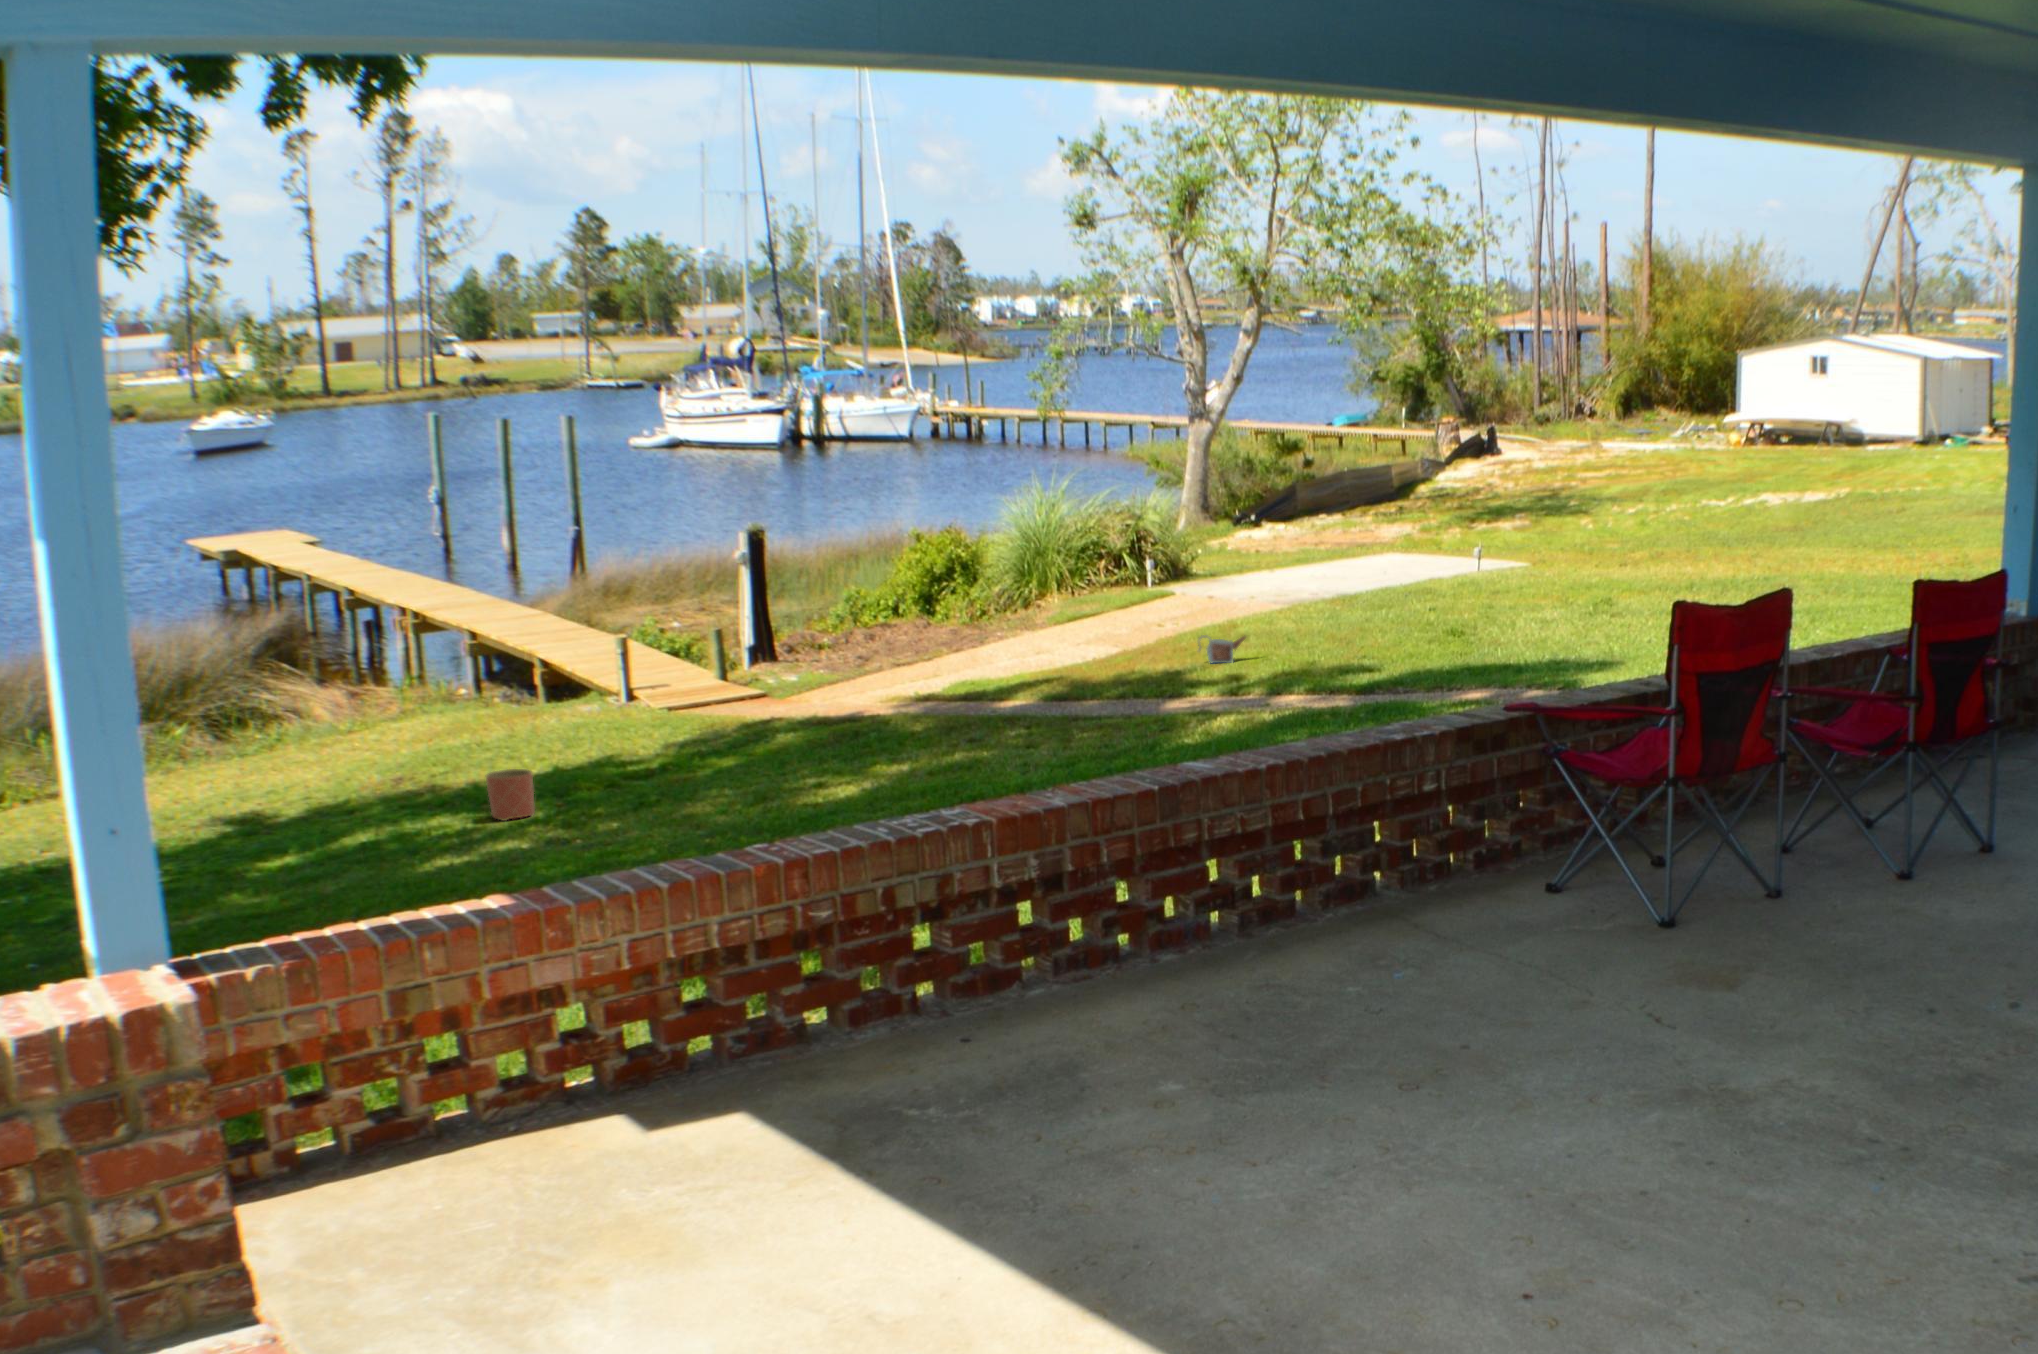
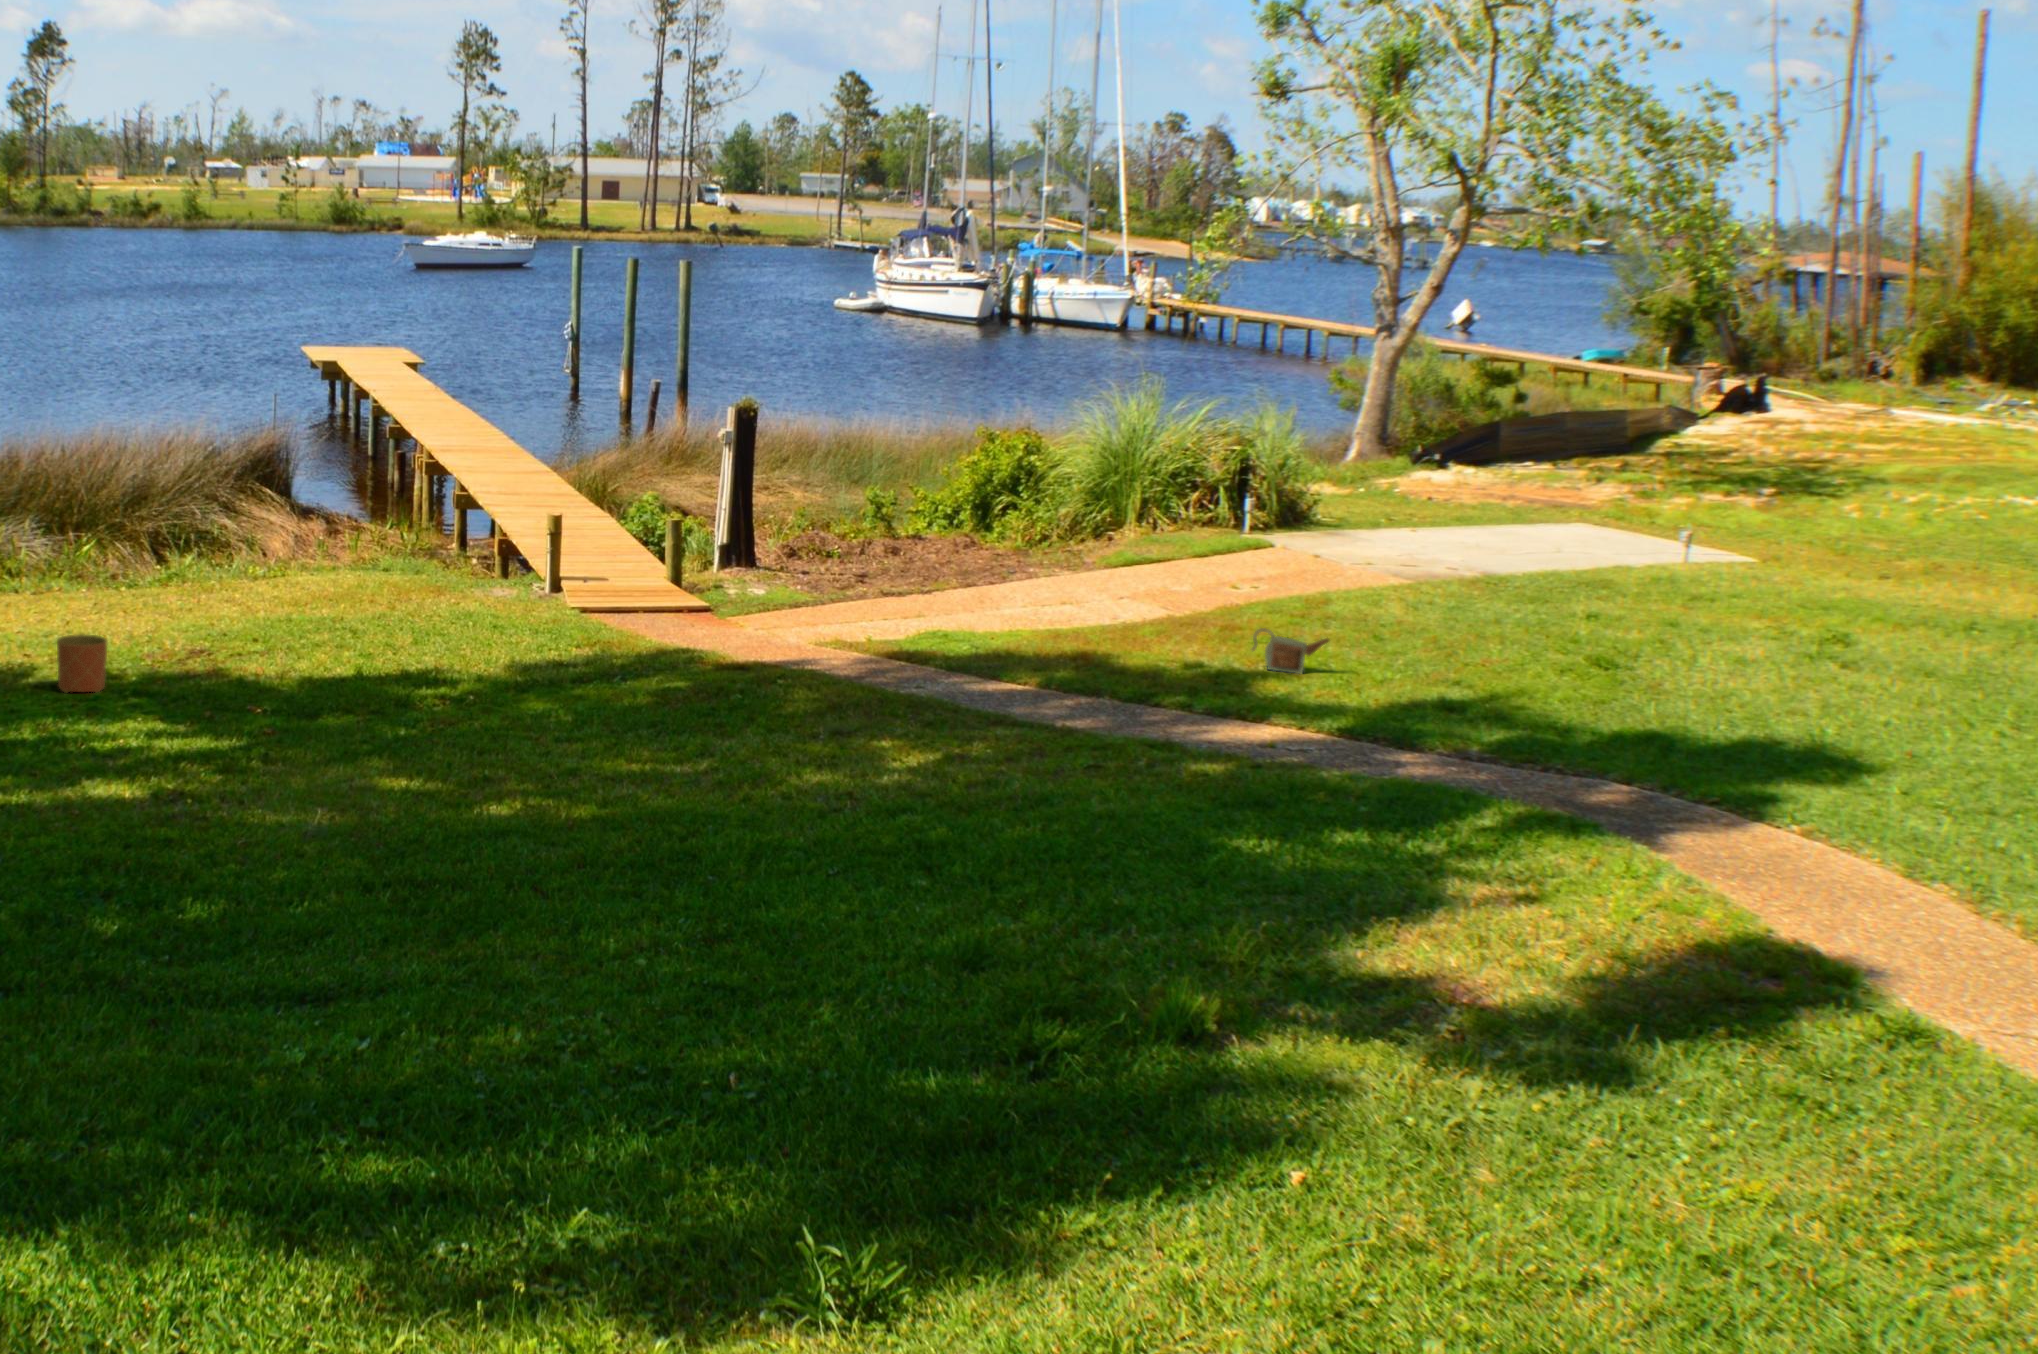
planter: present [486,769,535,821] -> present [57,634,107,693]

